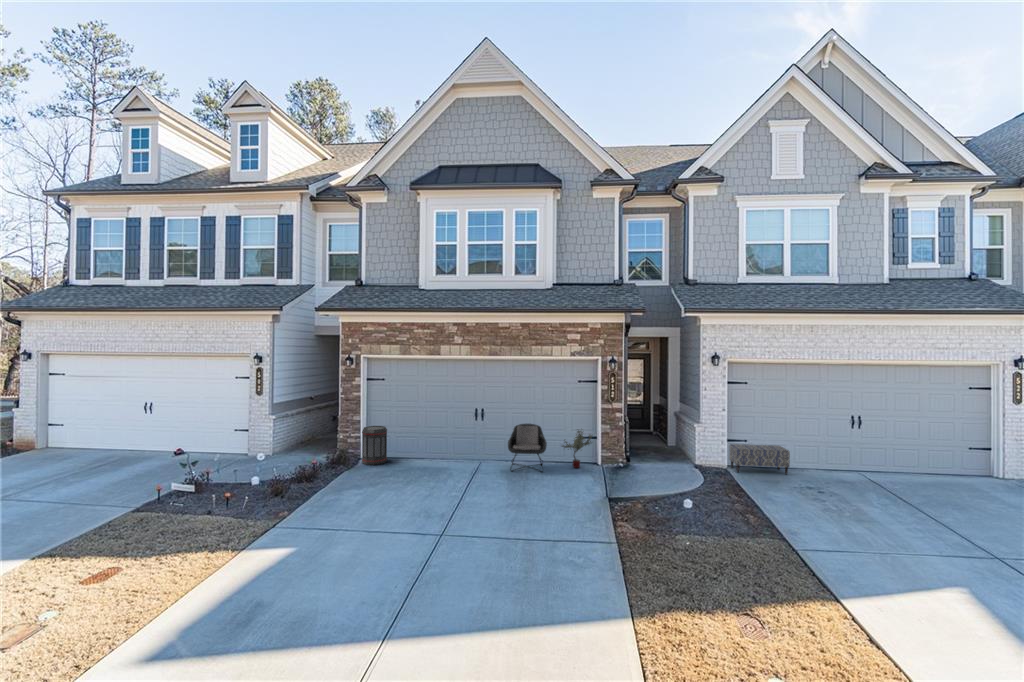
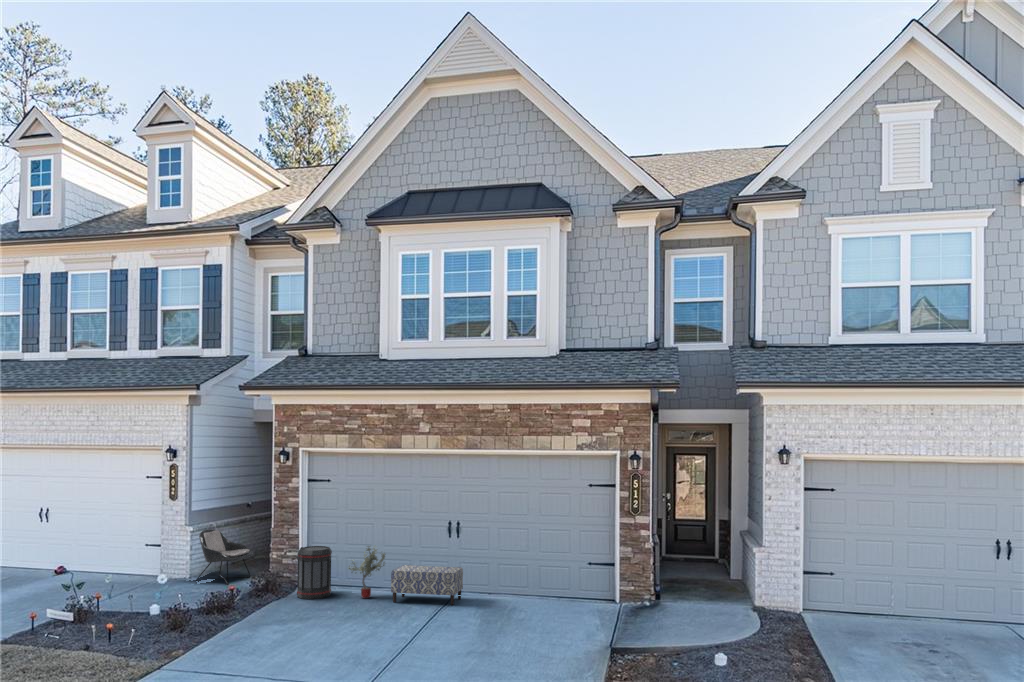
lounge chair: present [508,424,547,472] -> present [196,529,253,585]
potted tree: present [562,431,592,468] -> present [348,546,385,599]
bench: present [729,444,790,475] -> present [391,565,463,605]

